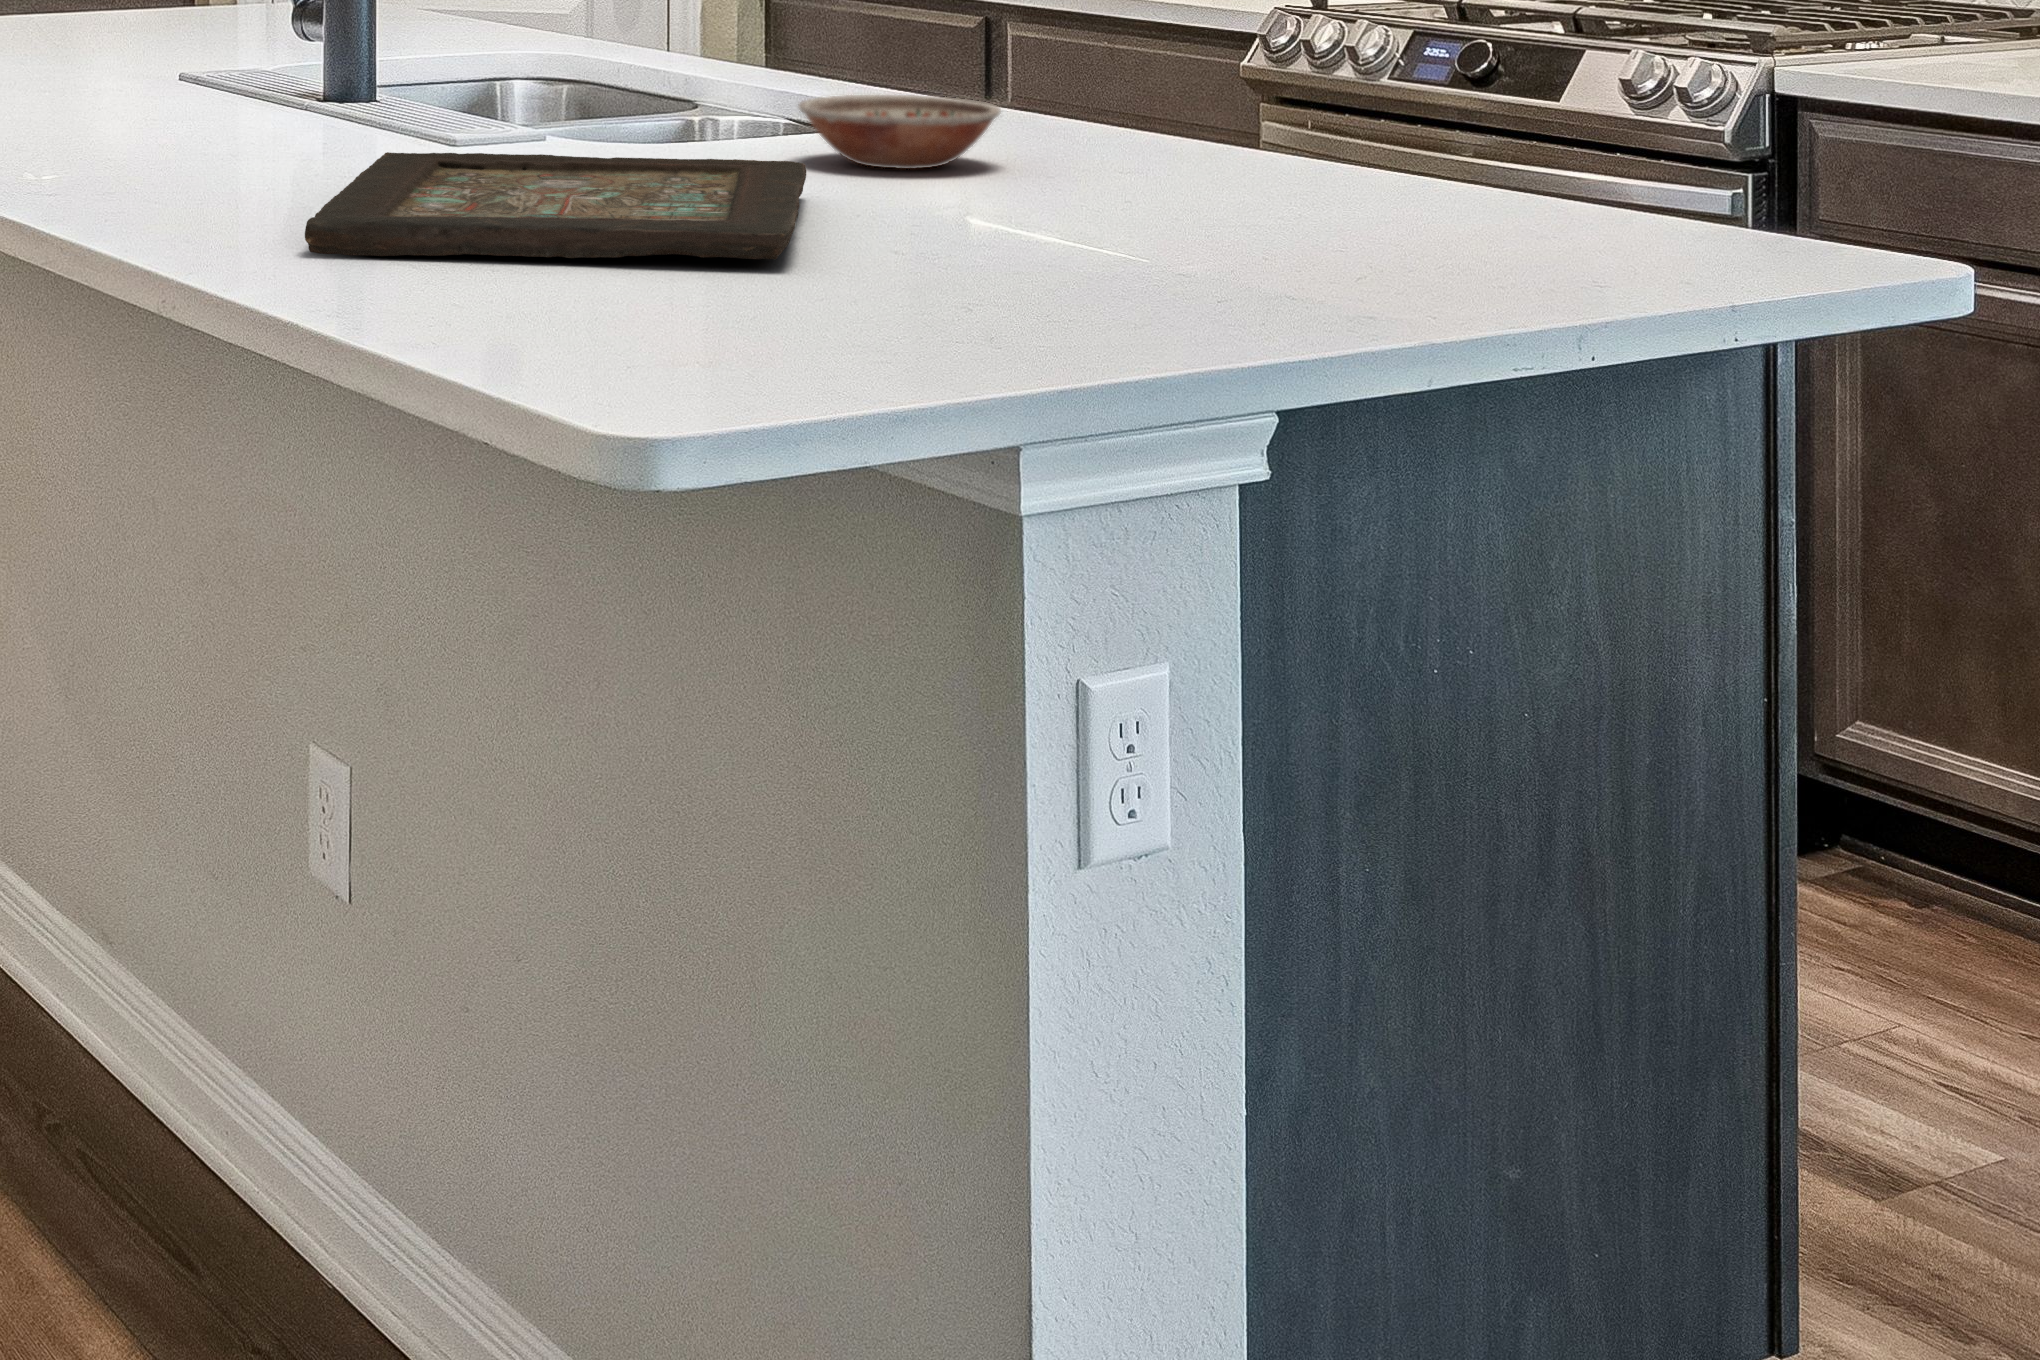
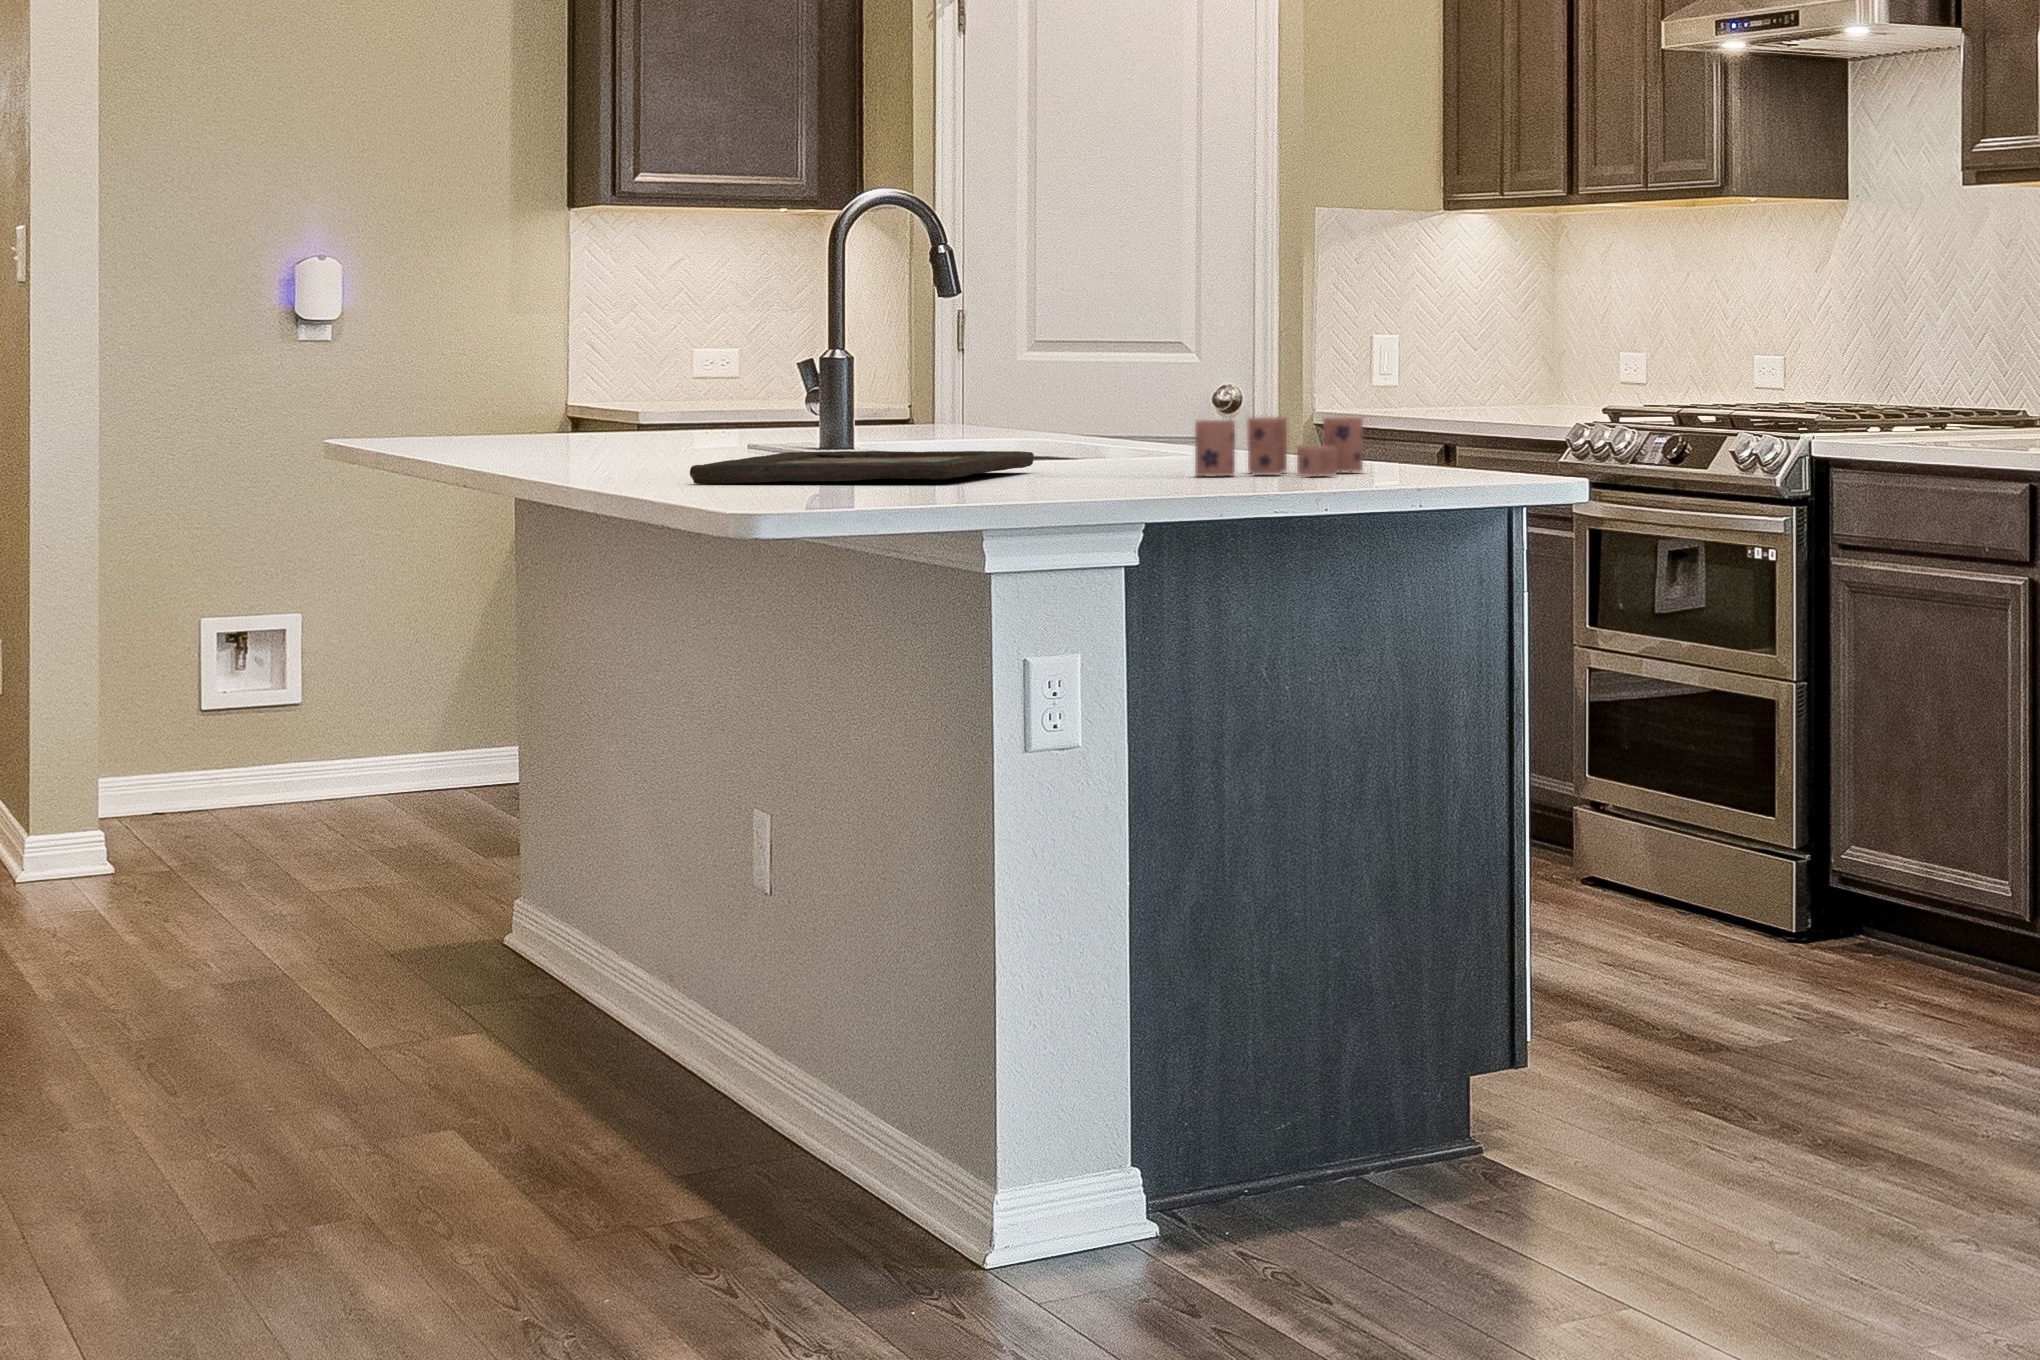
bowl: present [799,95,1001,169] -> none [1068,429,1187,466]
candle: none [1141,107,1419,240] -> present [1195,417,1363,477]

